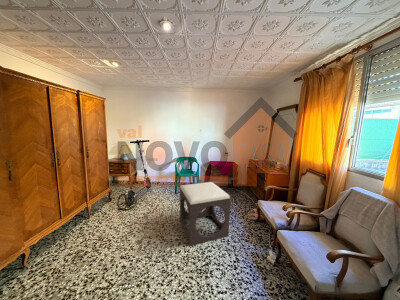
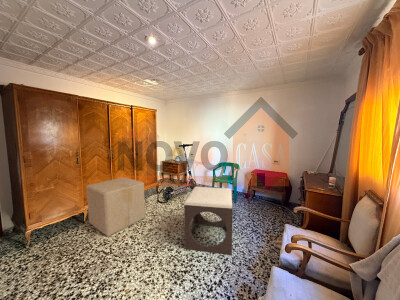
cardboard box: none [25,189,121,270] -> present [87,177,145,236]

